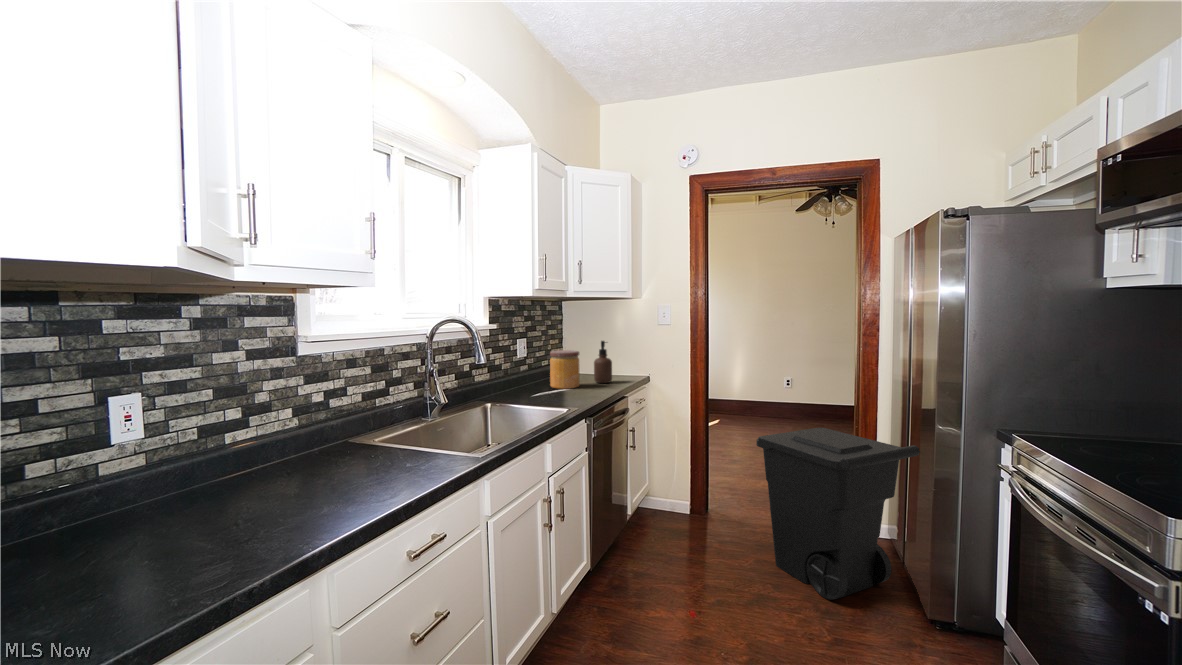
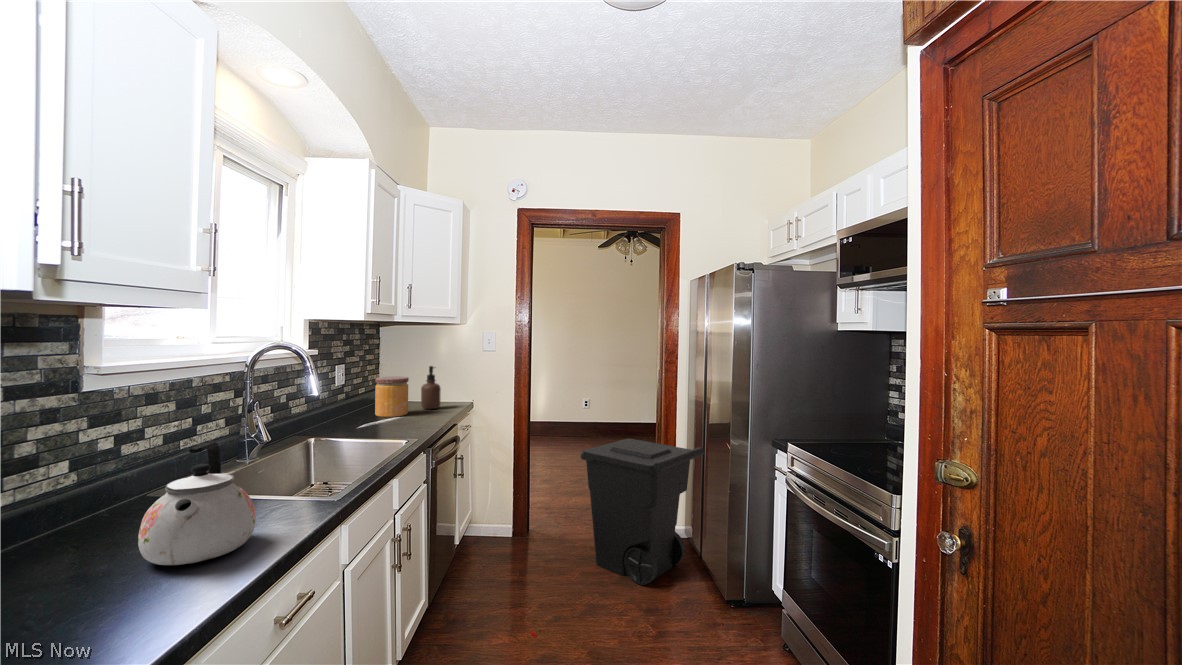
kettle: none [305,400,390,499] -> present [138,442,256,565]

